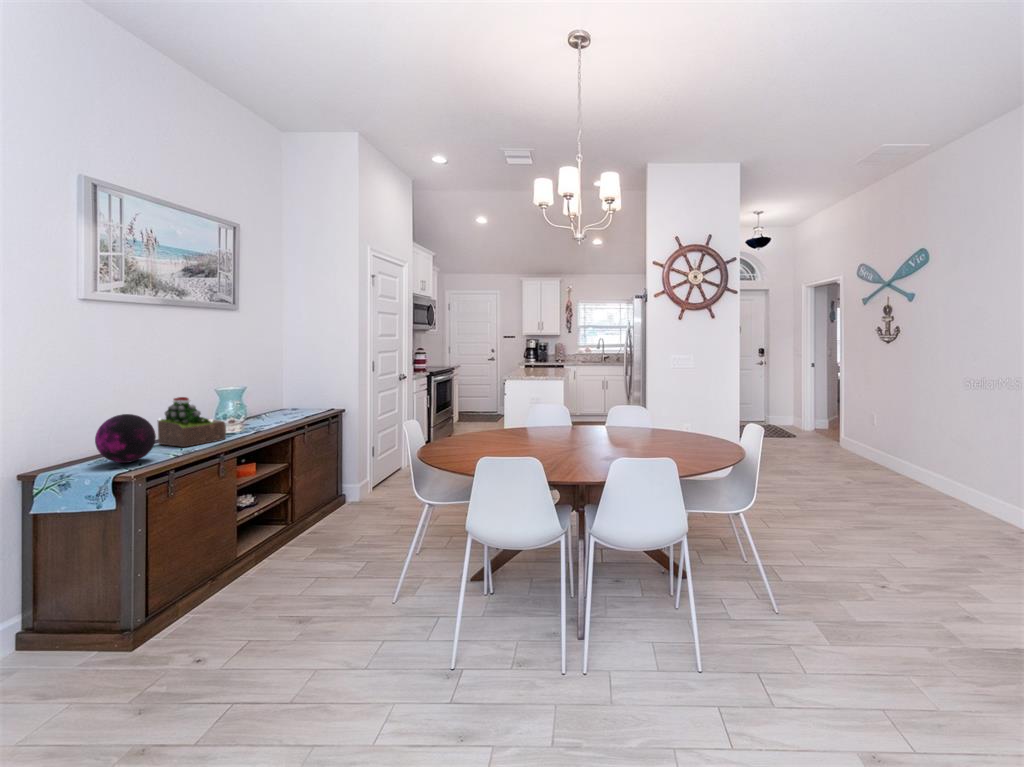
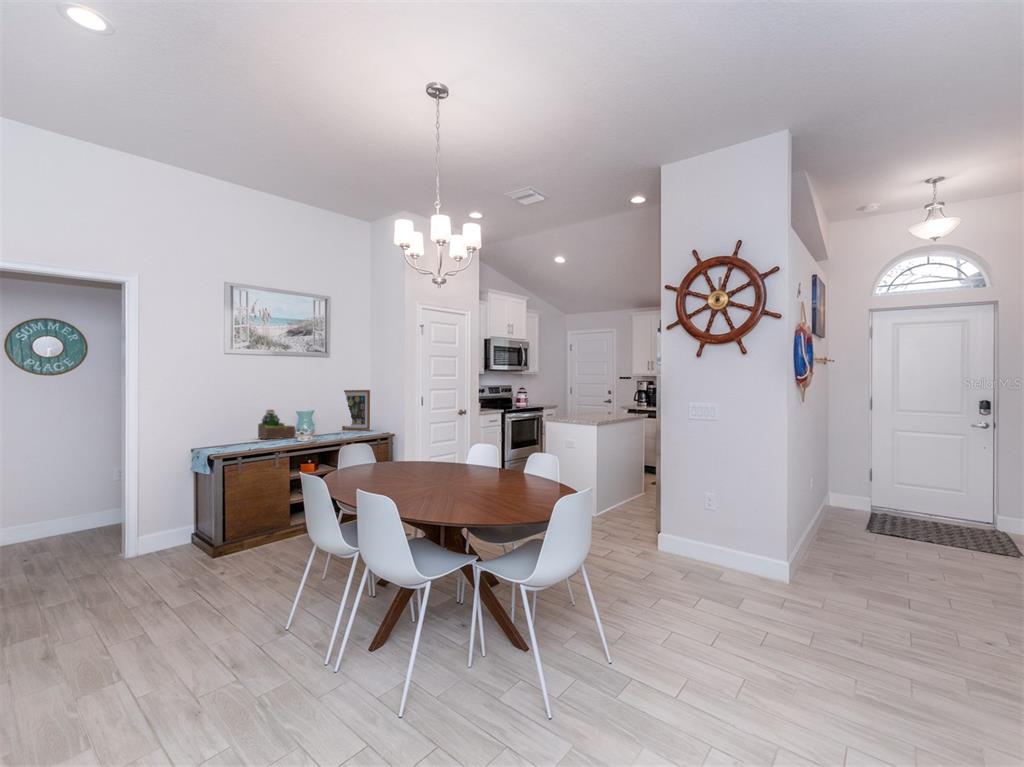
picture frame: none [260,358,309,415] -> present [342,390,370,430]
decorative orb: present [95,414,156,463] -> none [214,415,245,443]

